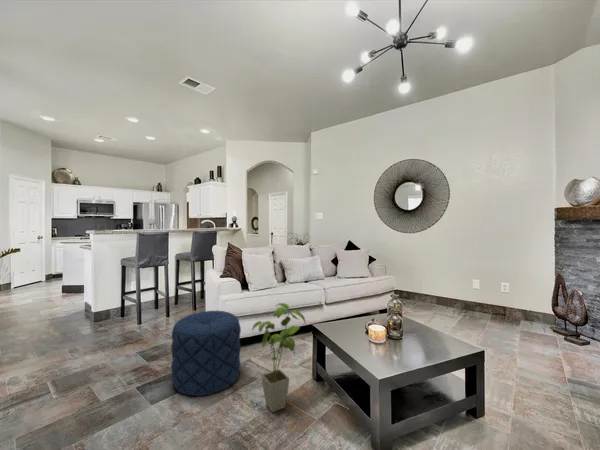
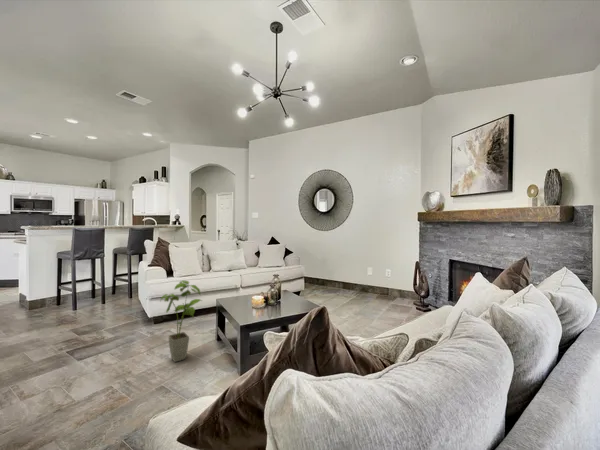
pouf: present [171,311,241,396] -> none [96,291,158,356]

